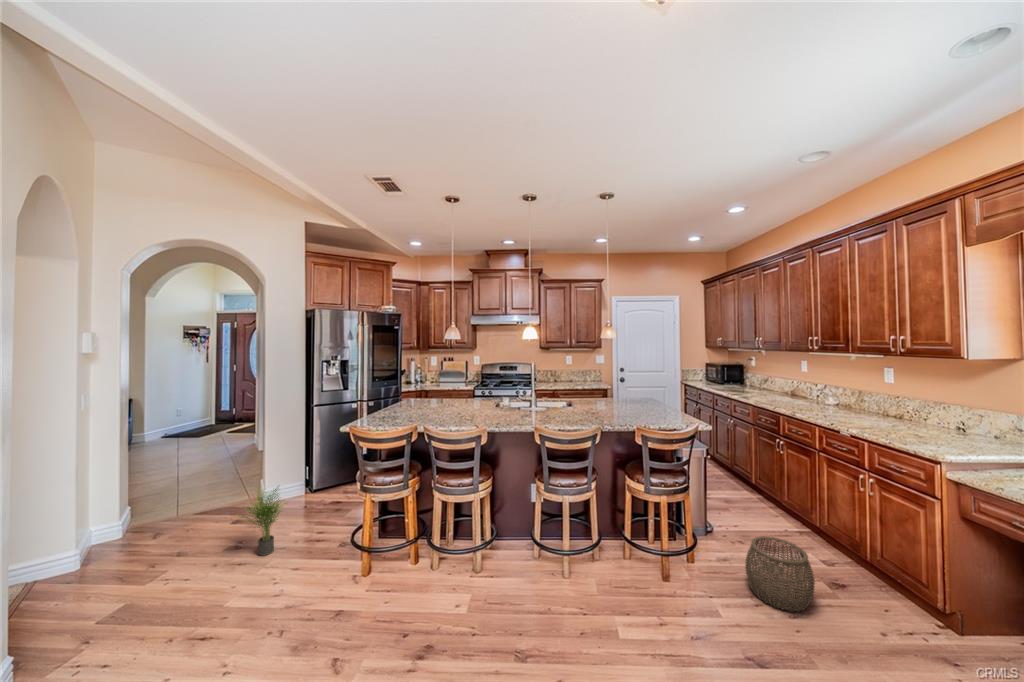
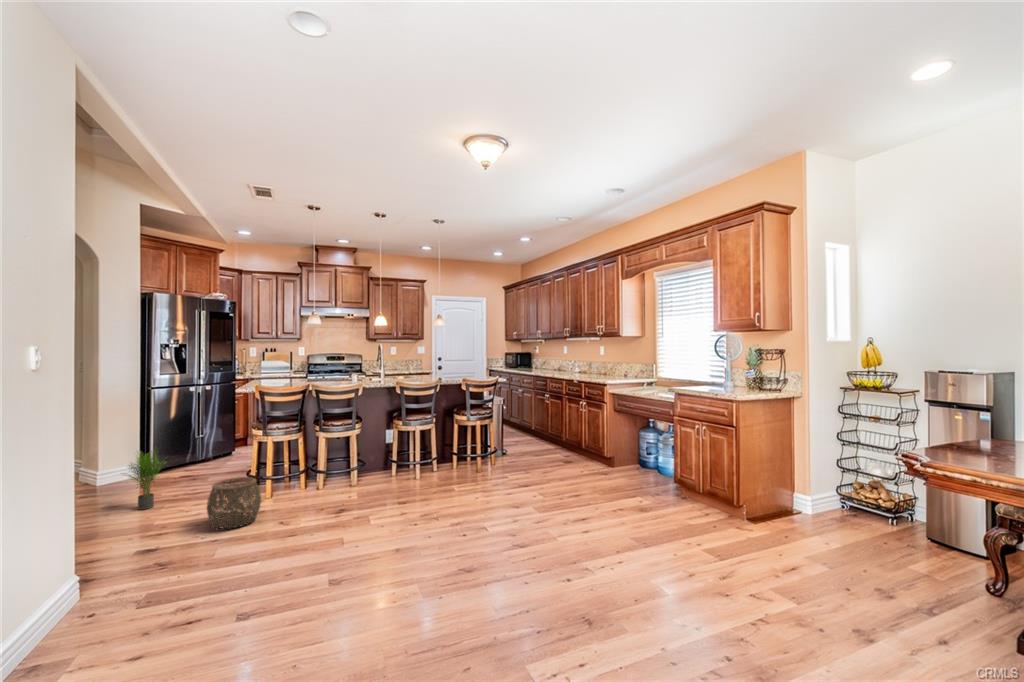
woven basket: present [745,536,815,612] -> present [207,477,261,529]

